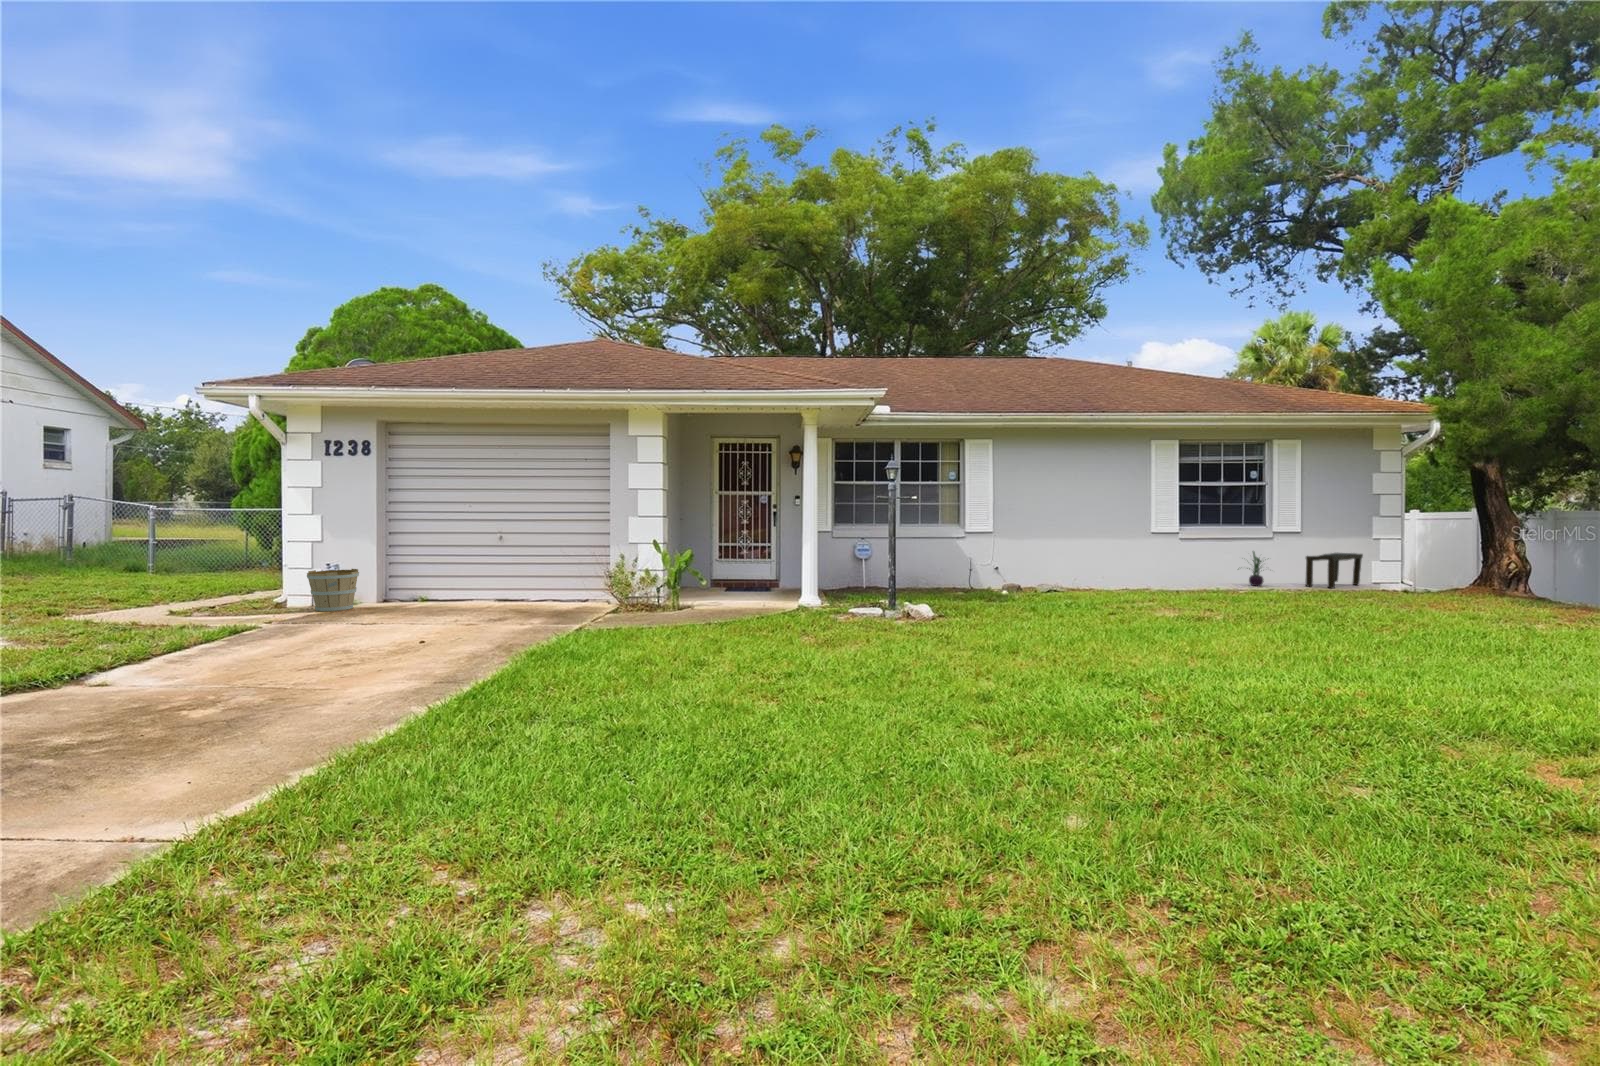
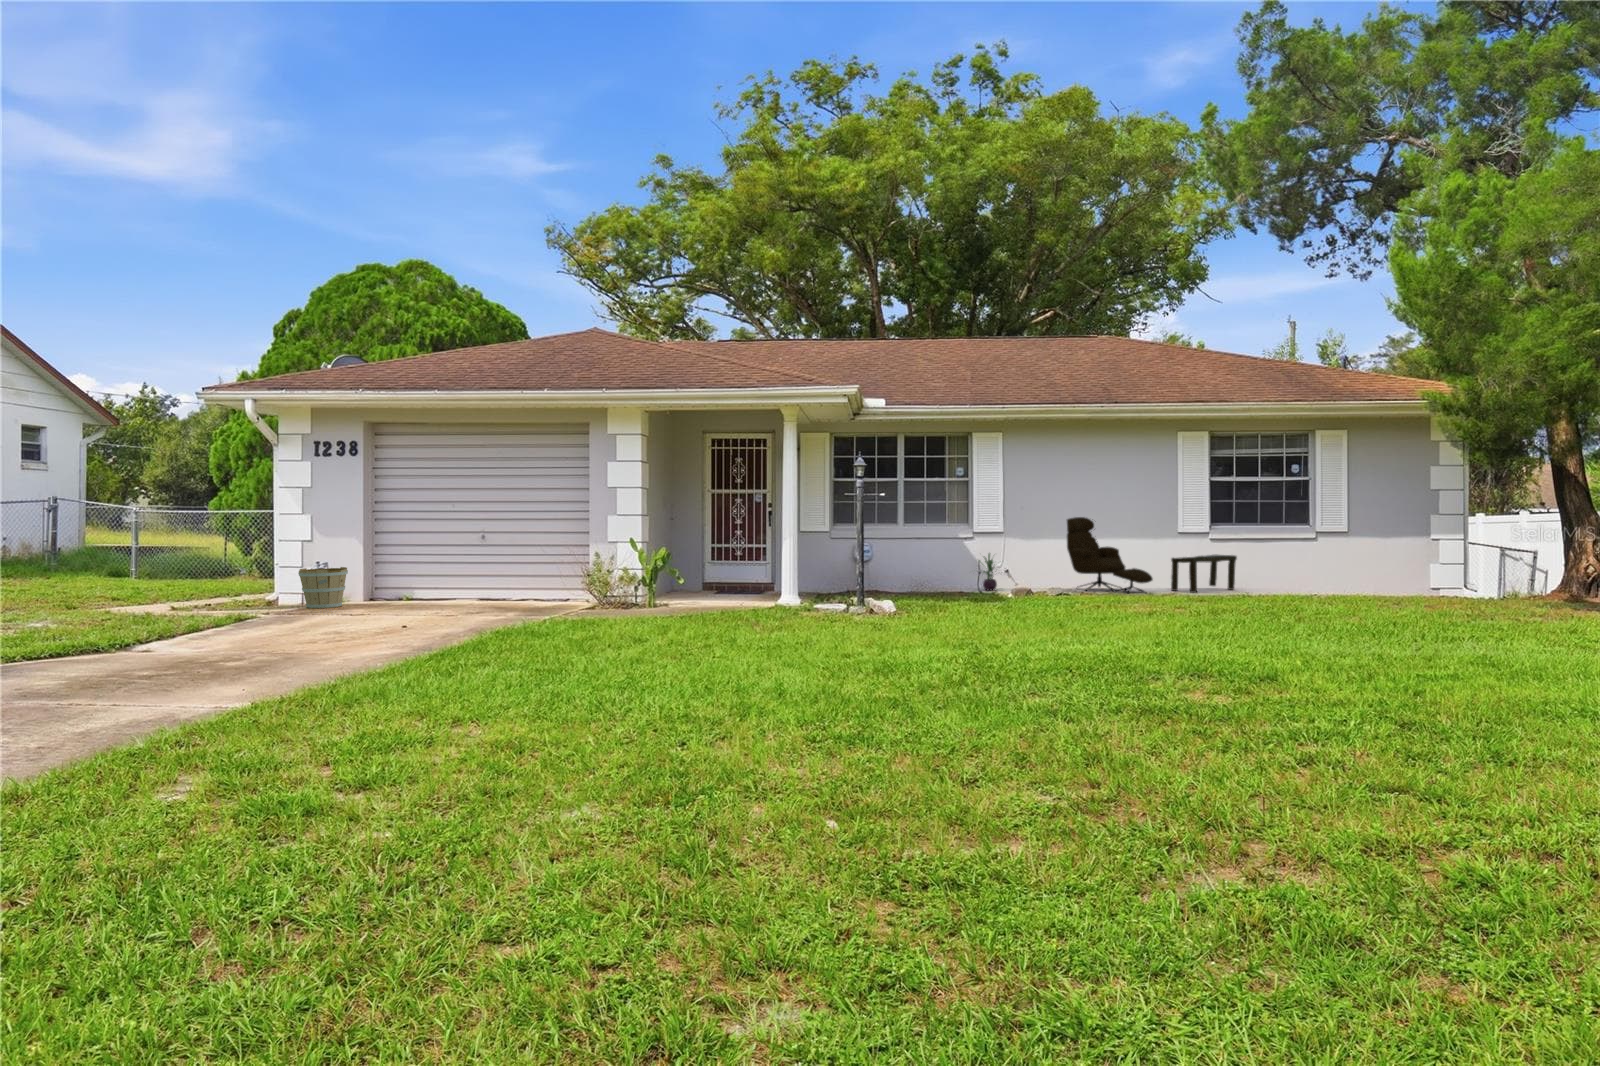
lounge chair: none [1052,518,1135,591] -> present [1067,517,1153,593]
decorative plant: present [1247,552,1263,586] -> present [983,554,997,590]
bench: present [1306,553,1363,589] -> present [1171,555,1237,593]

